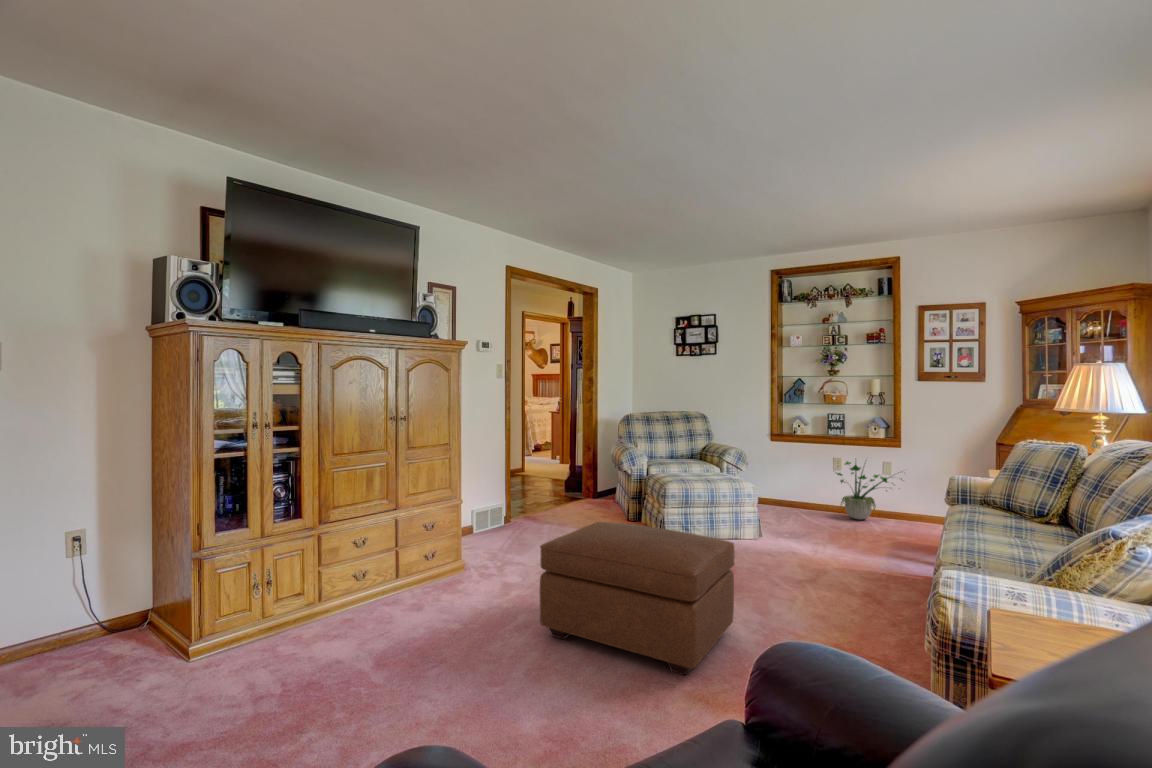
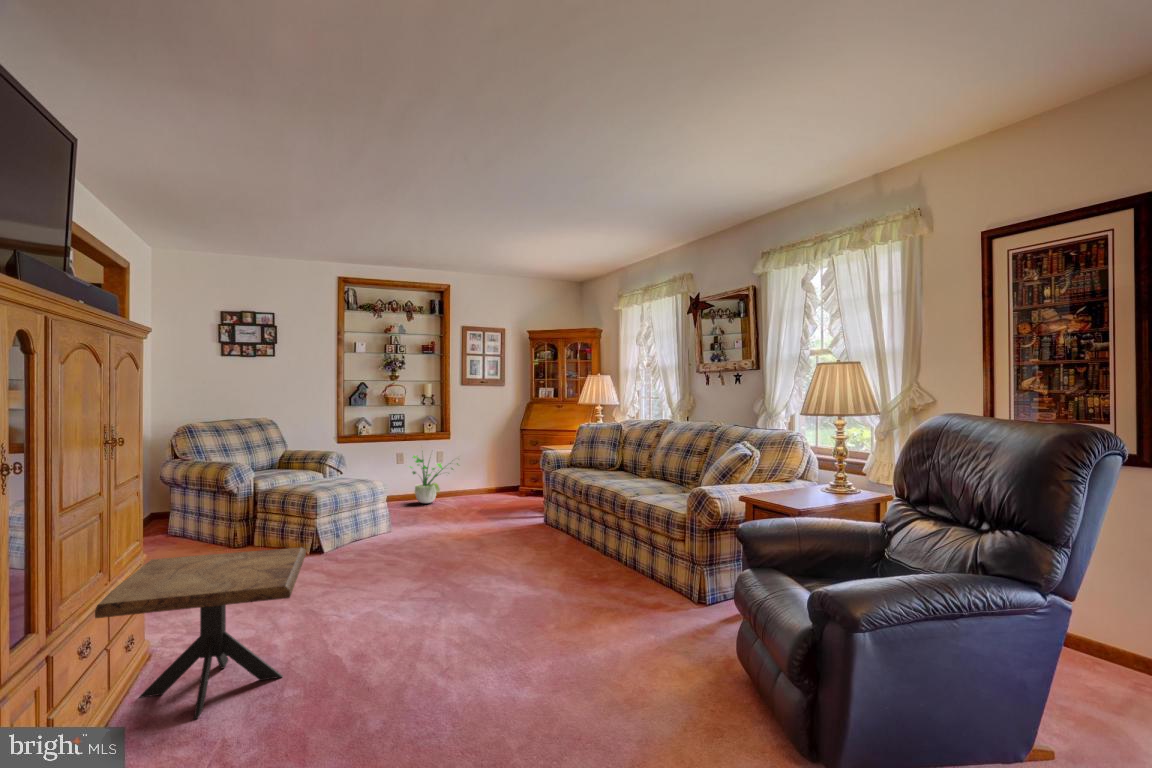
side table: none [333,508,506,630] -> present [95,547,306,719]
ottoman: present [540,522,735,675] -> none [365,513,534,637]

